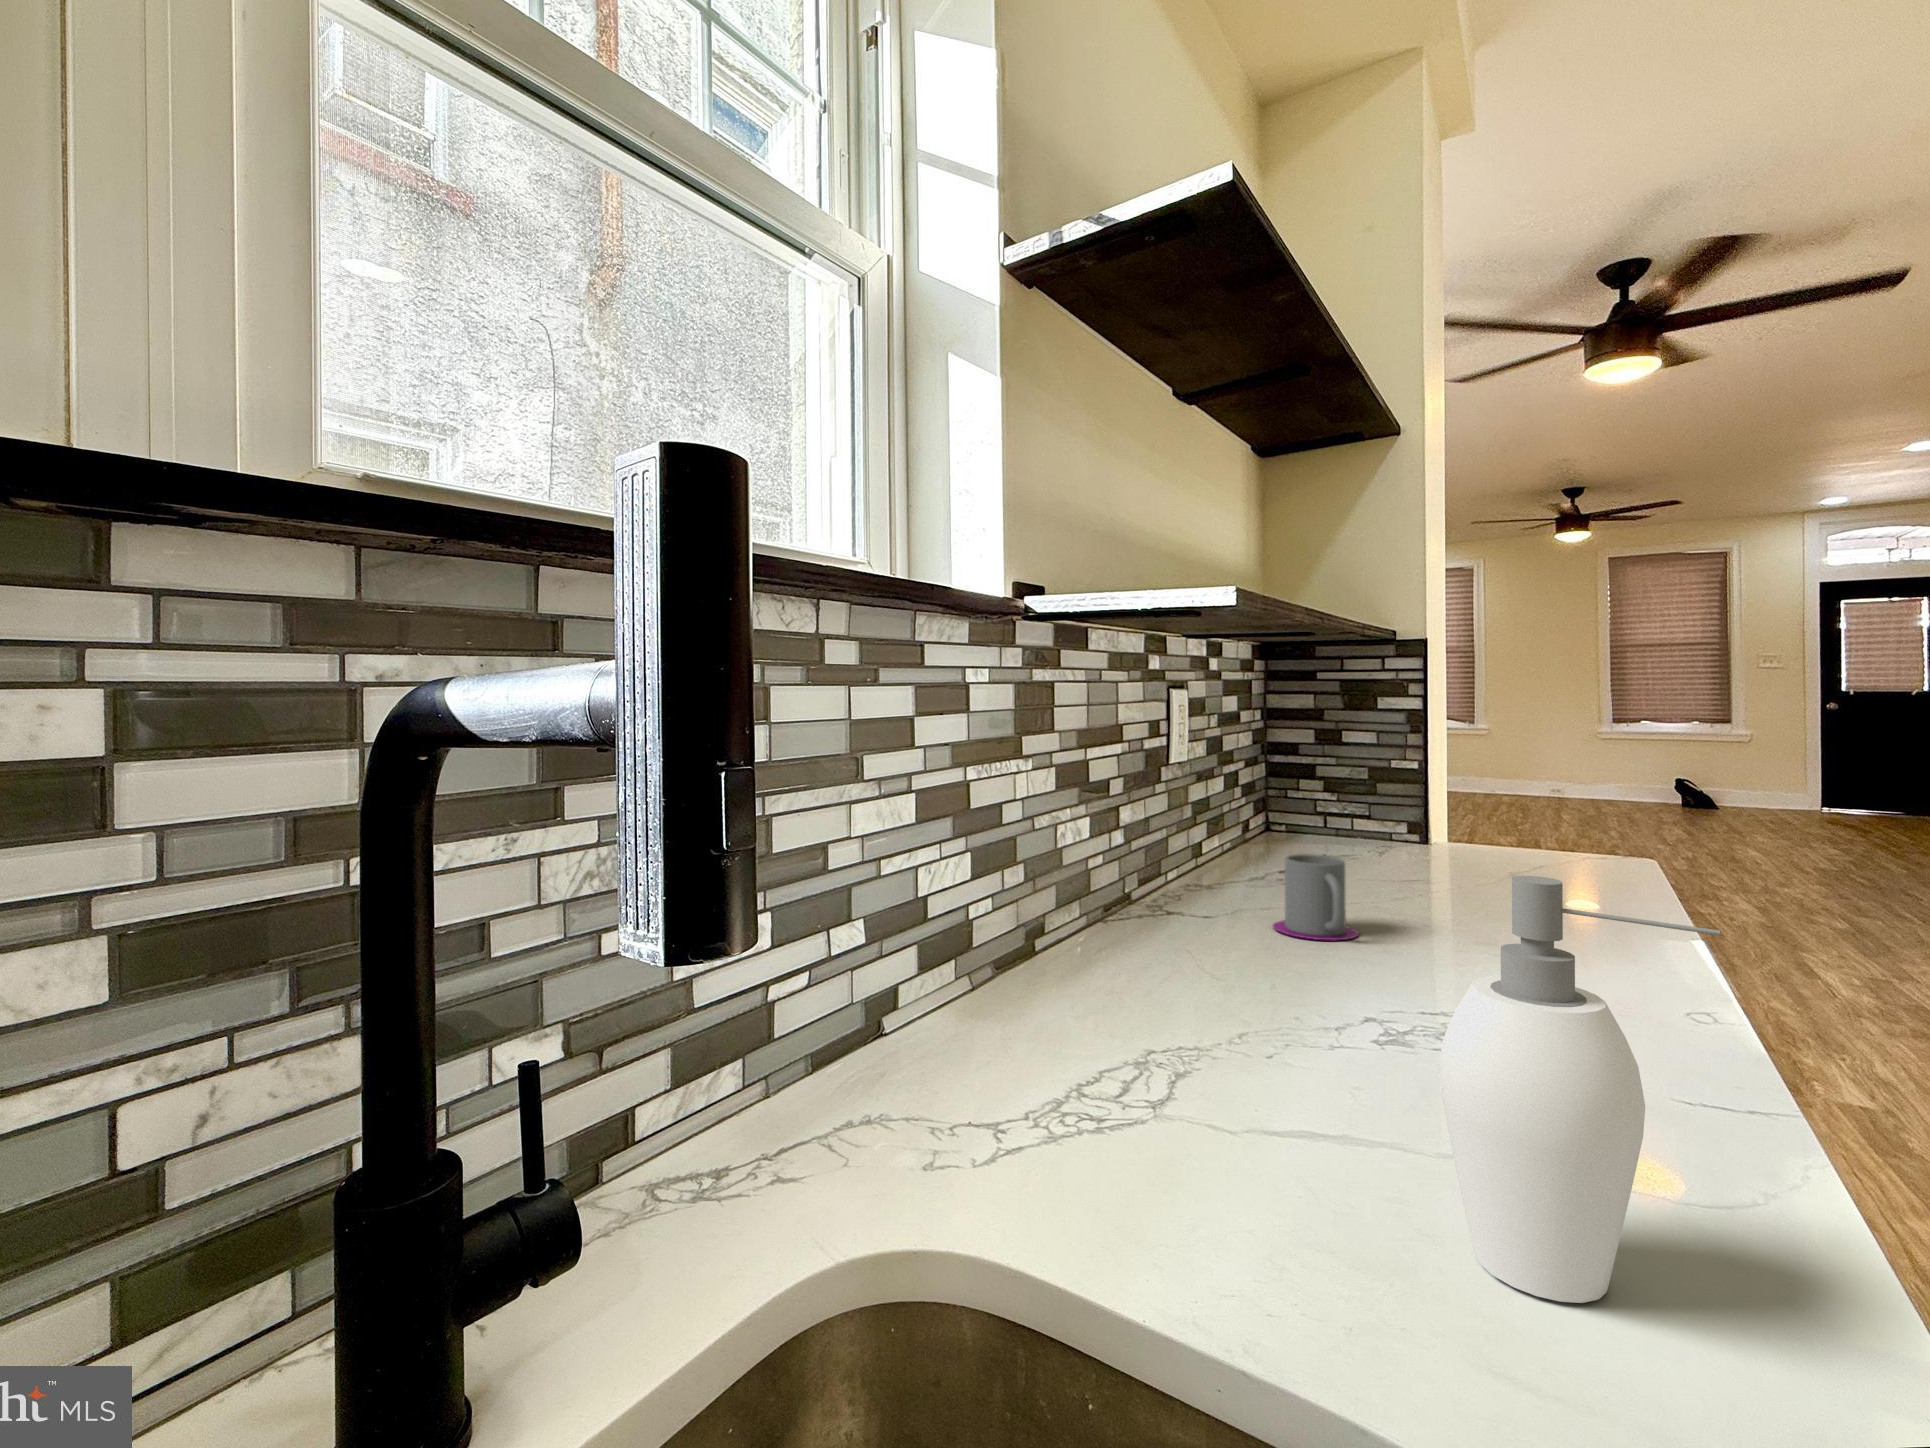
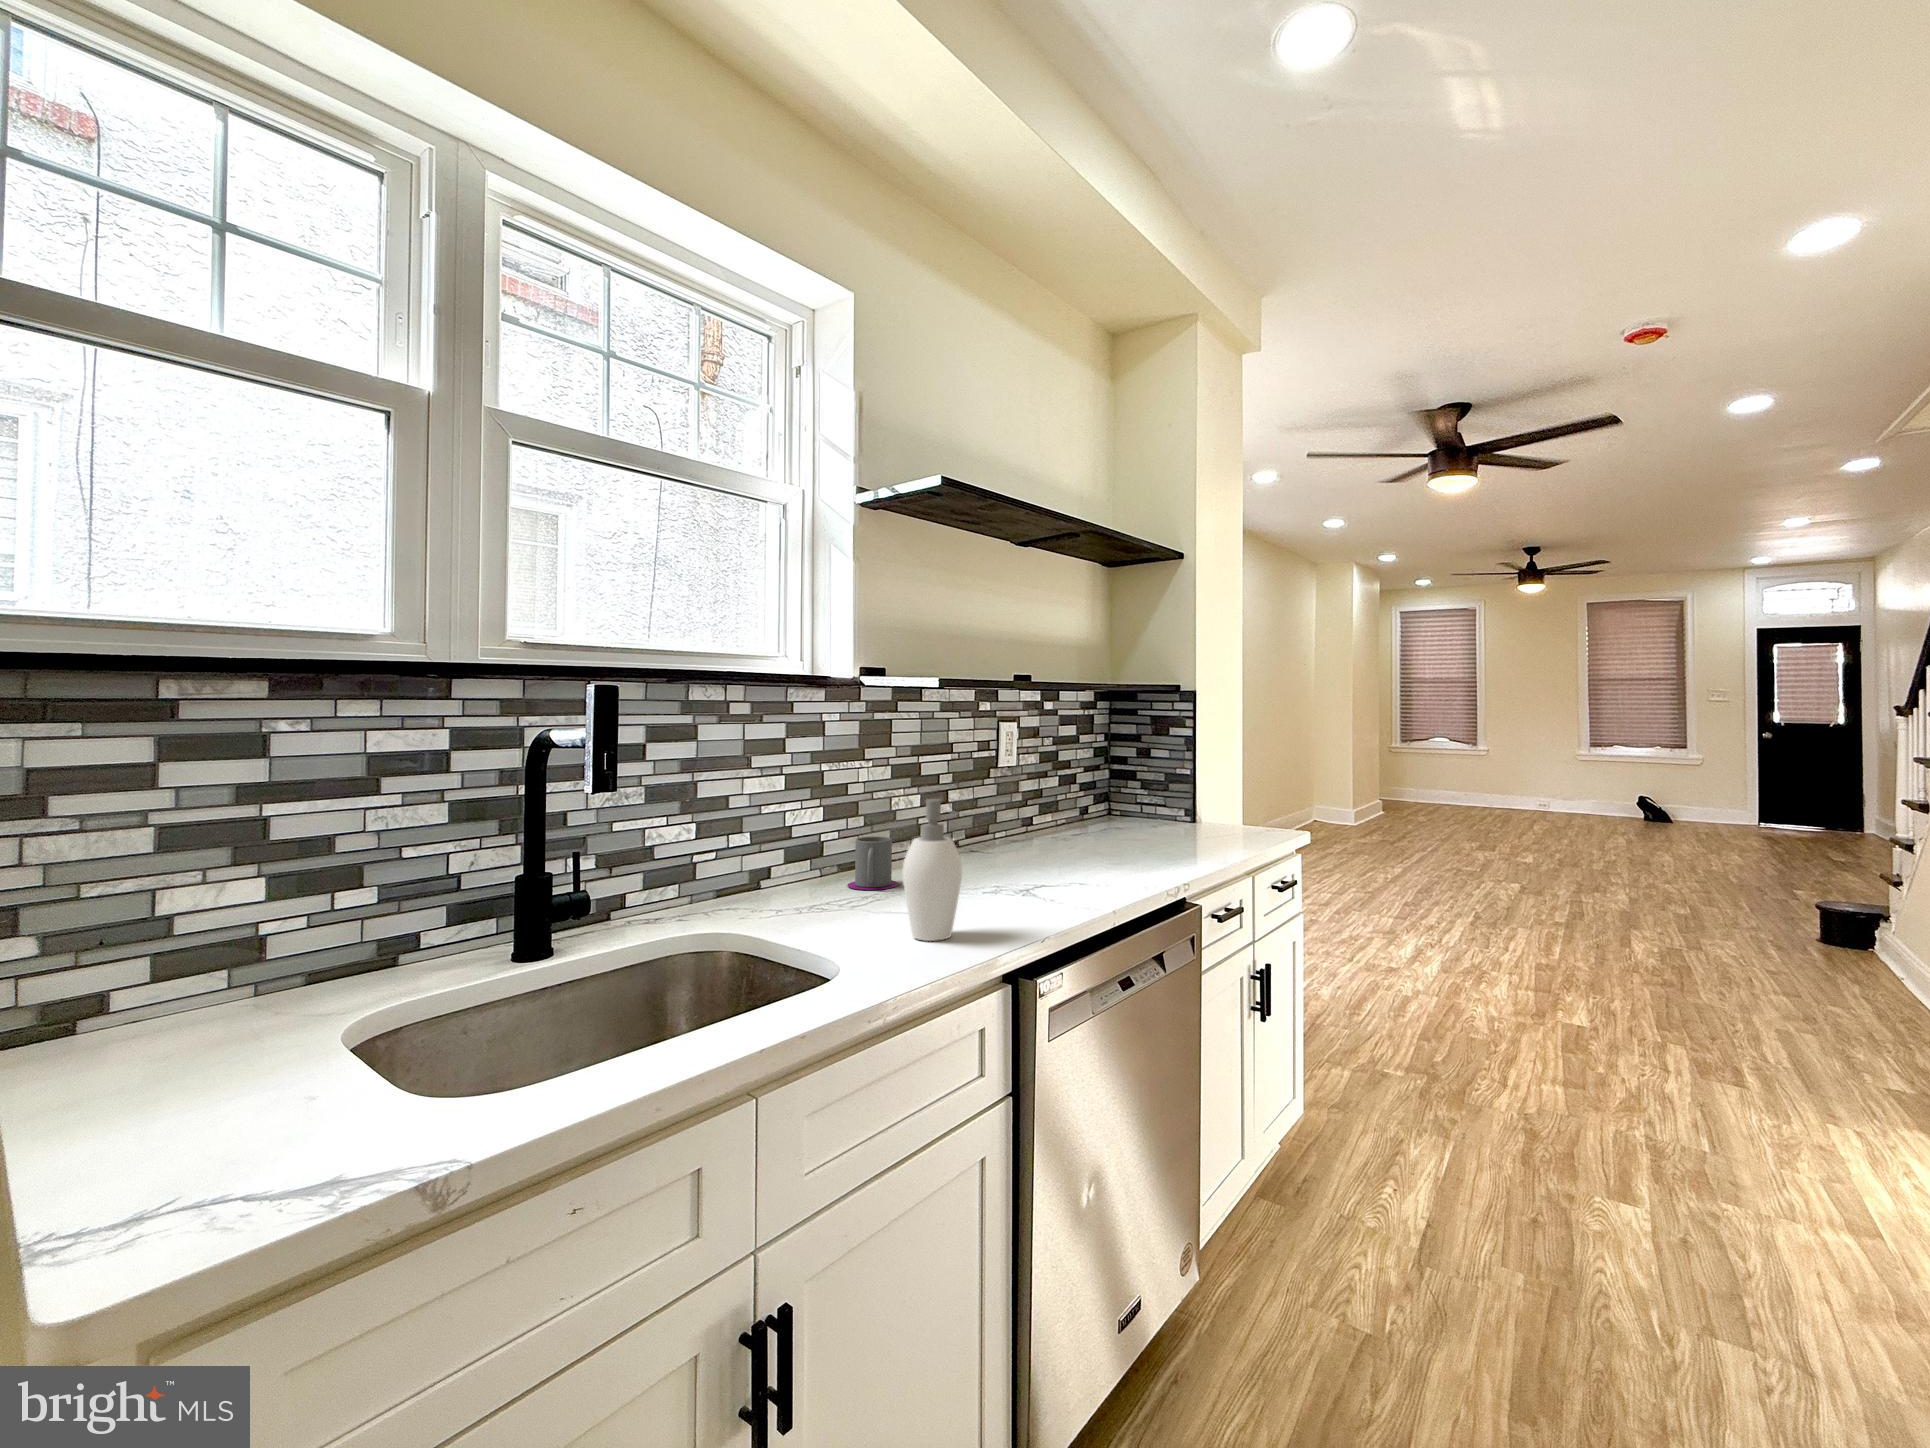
mug: present [1273,854,1359,940] -> present [847,836,899,890]

